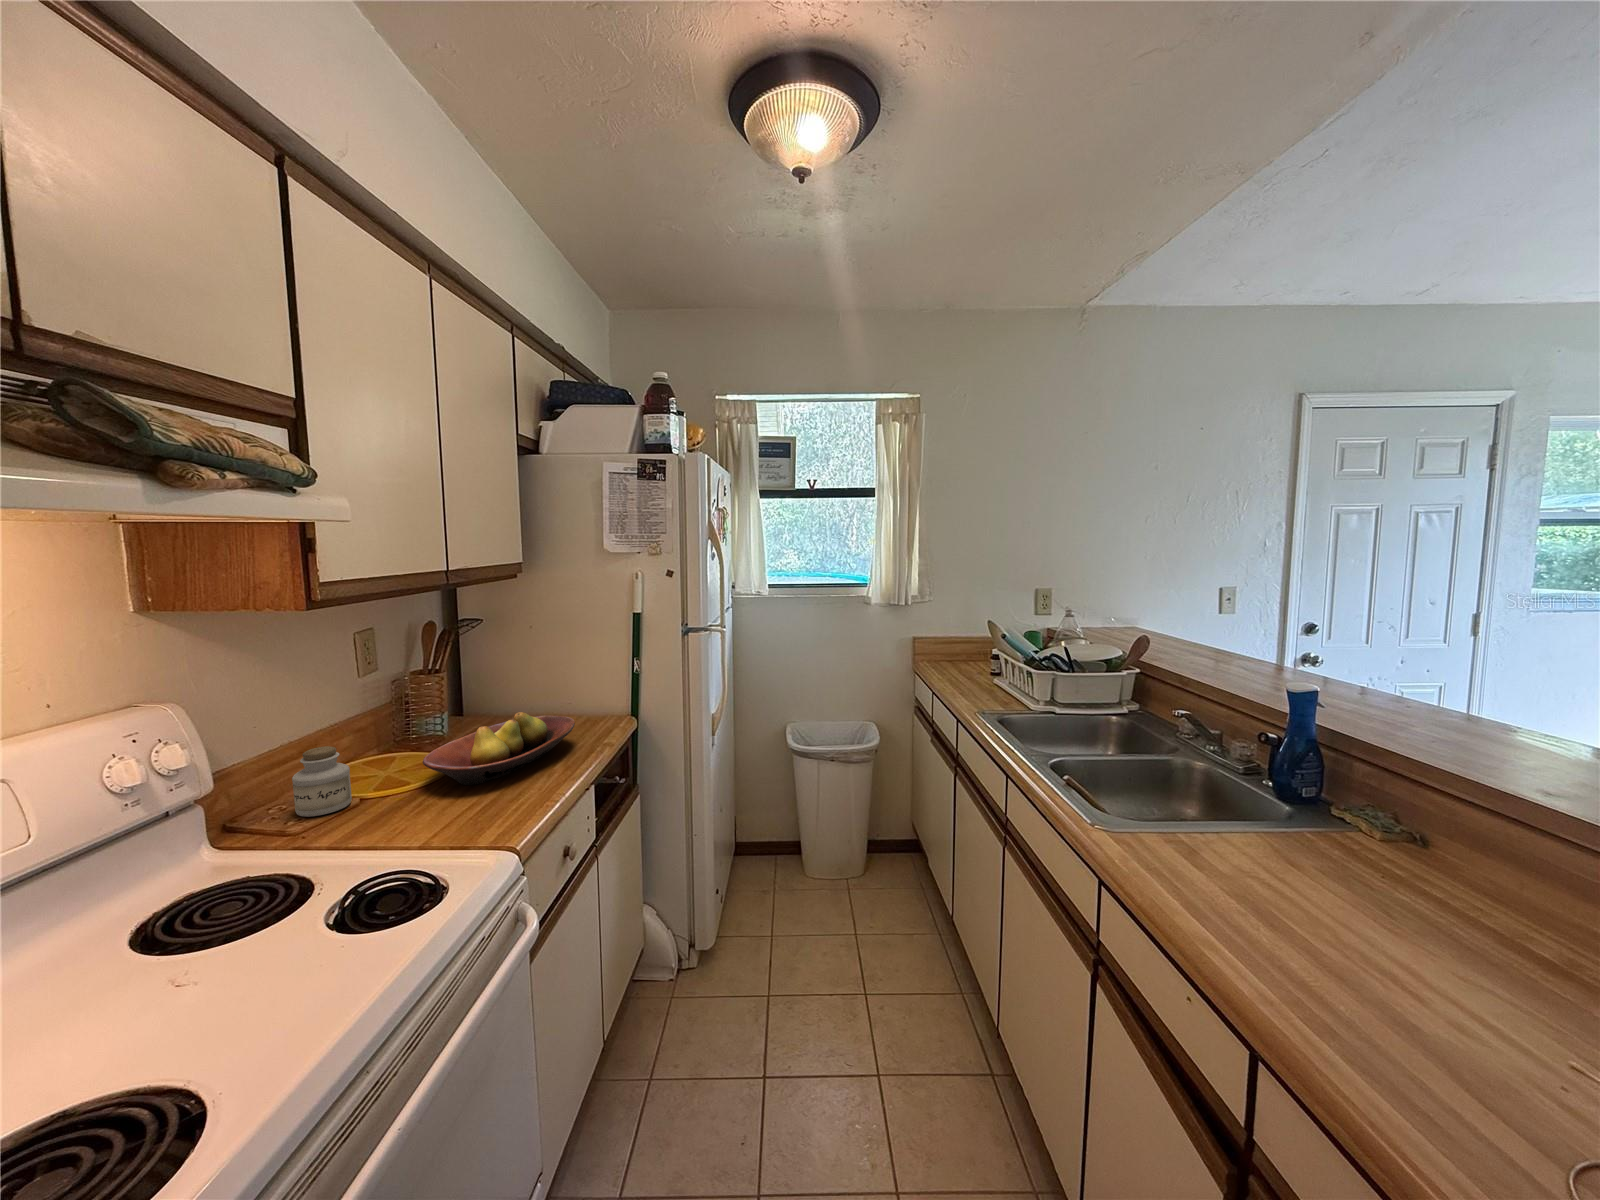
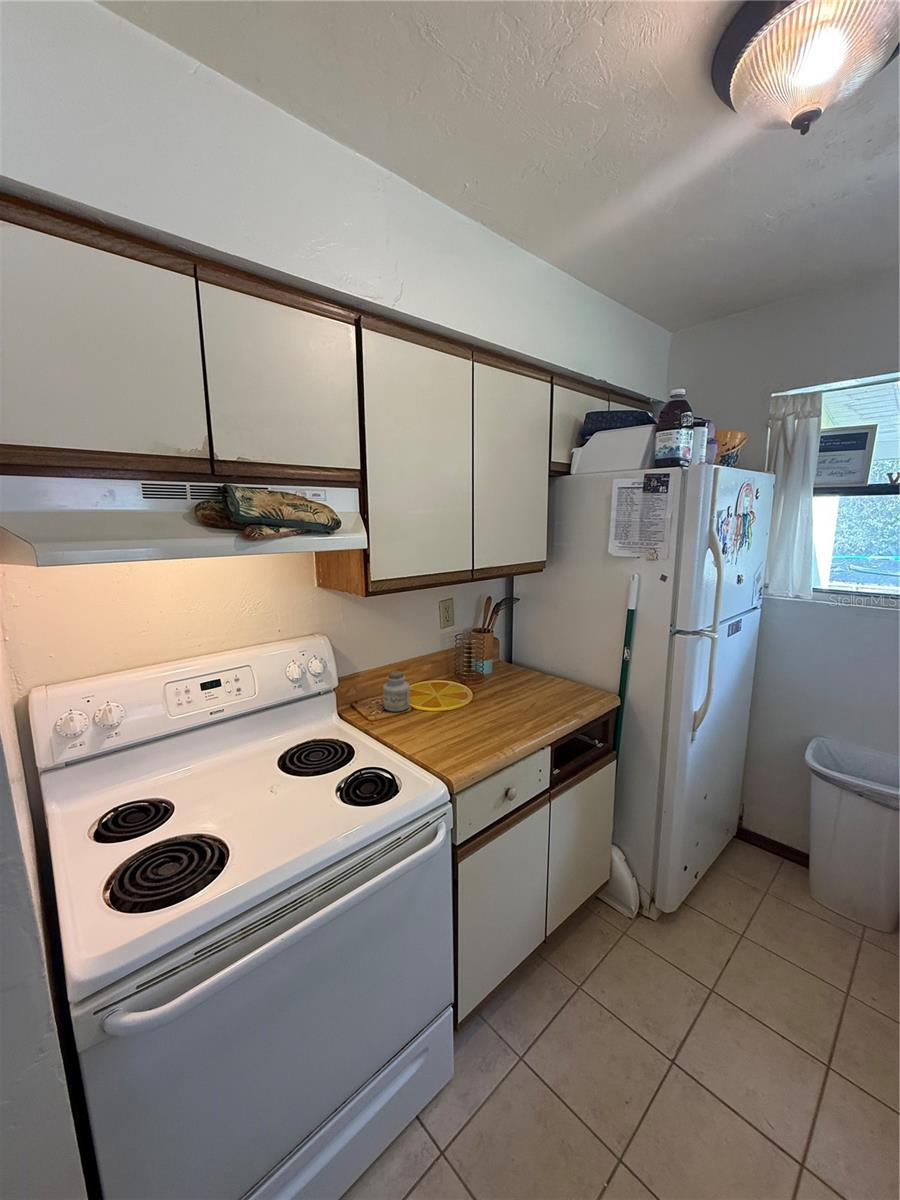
fruit bowl: present [423,712,575,785] -> none [445,675,554,721]

